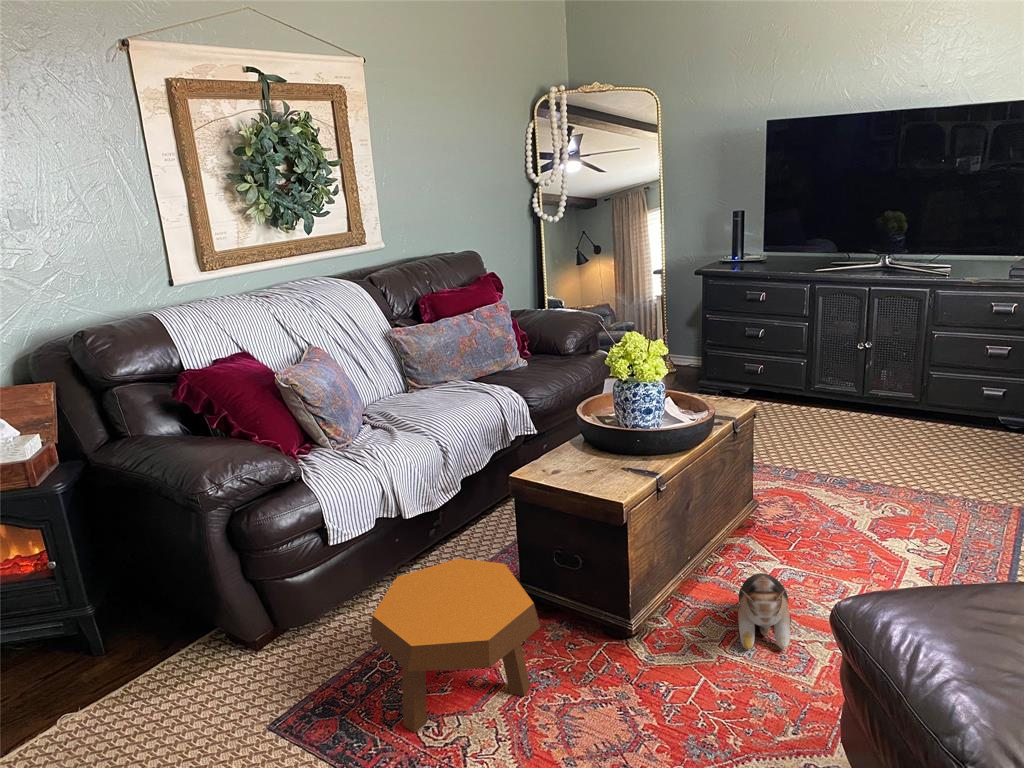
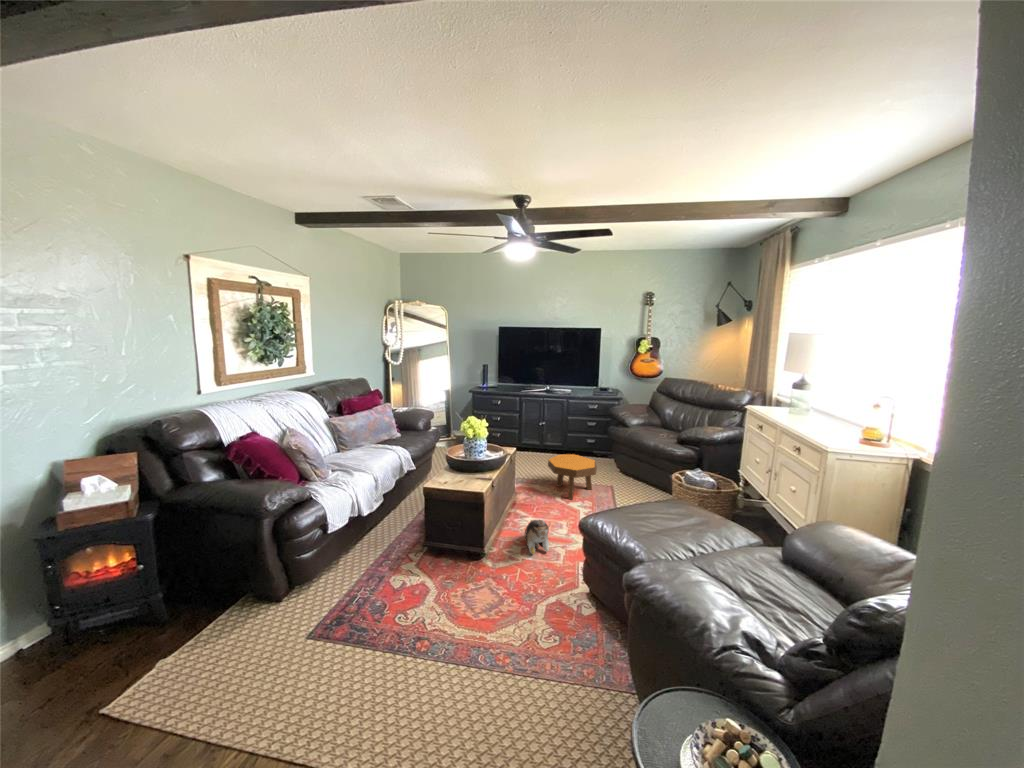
footstool: present [370,558,540,733] -> present [548,454,597,499]

